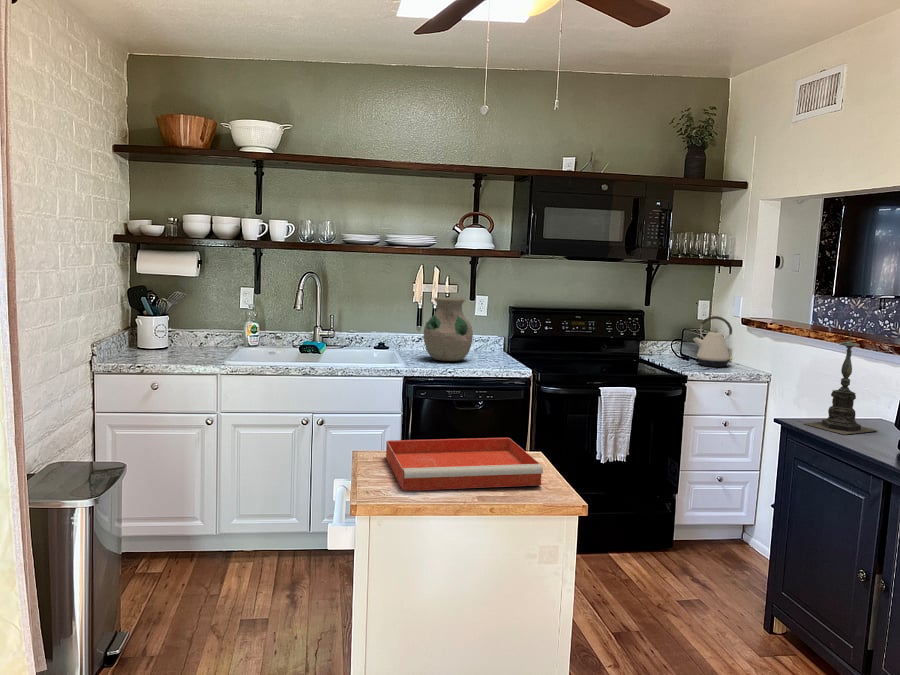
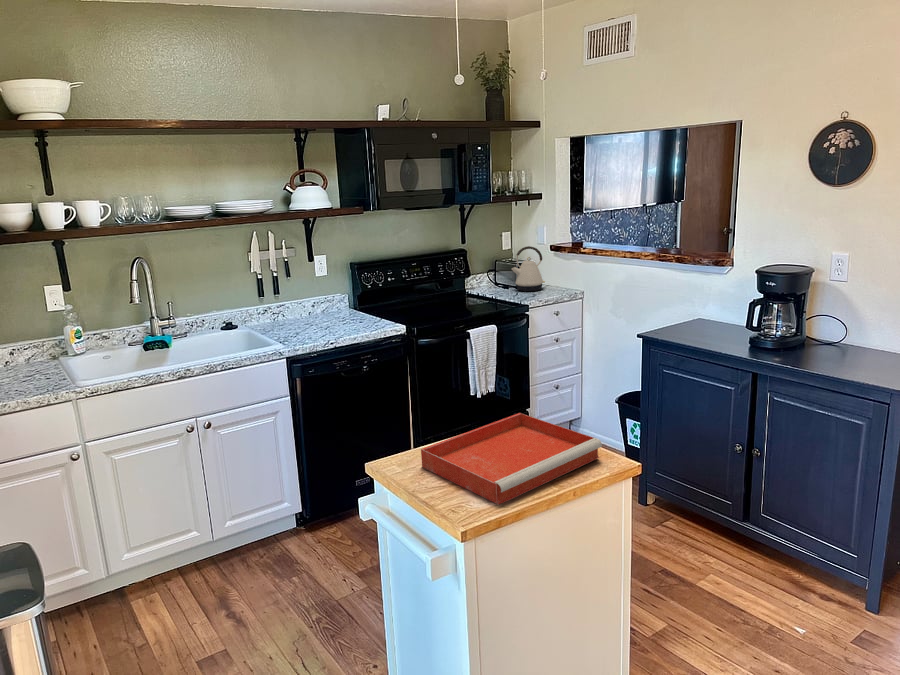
vase: present [424,297,473,361] -> none [280,263,332,330]
candle holder: present [805,331,877,435] -> none [665,251,718,339]

